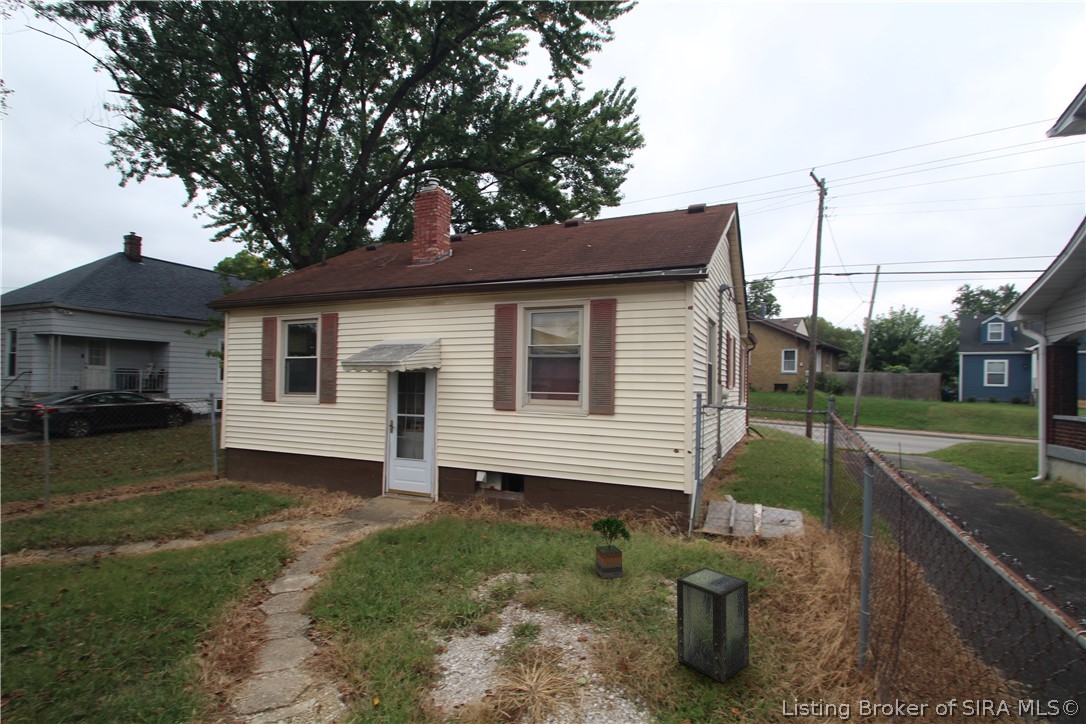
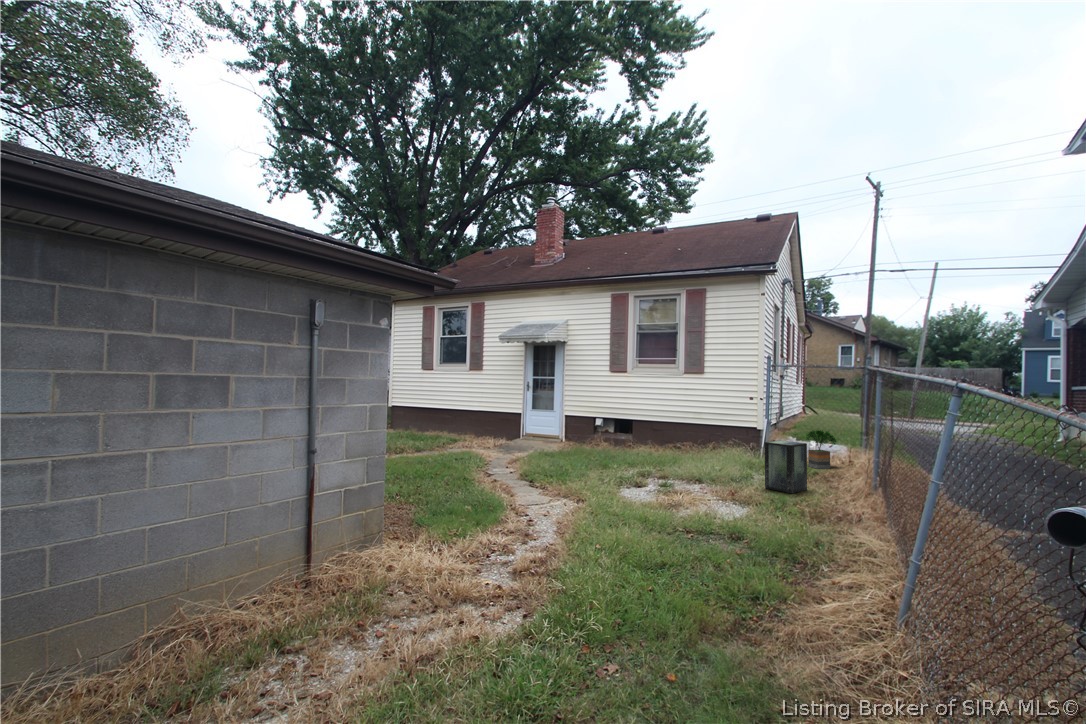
potted tree: present [591,517,631,579] -> present [806,430,836,469]

